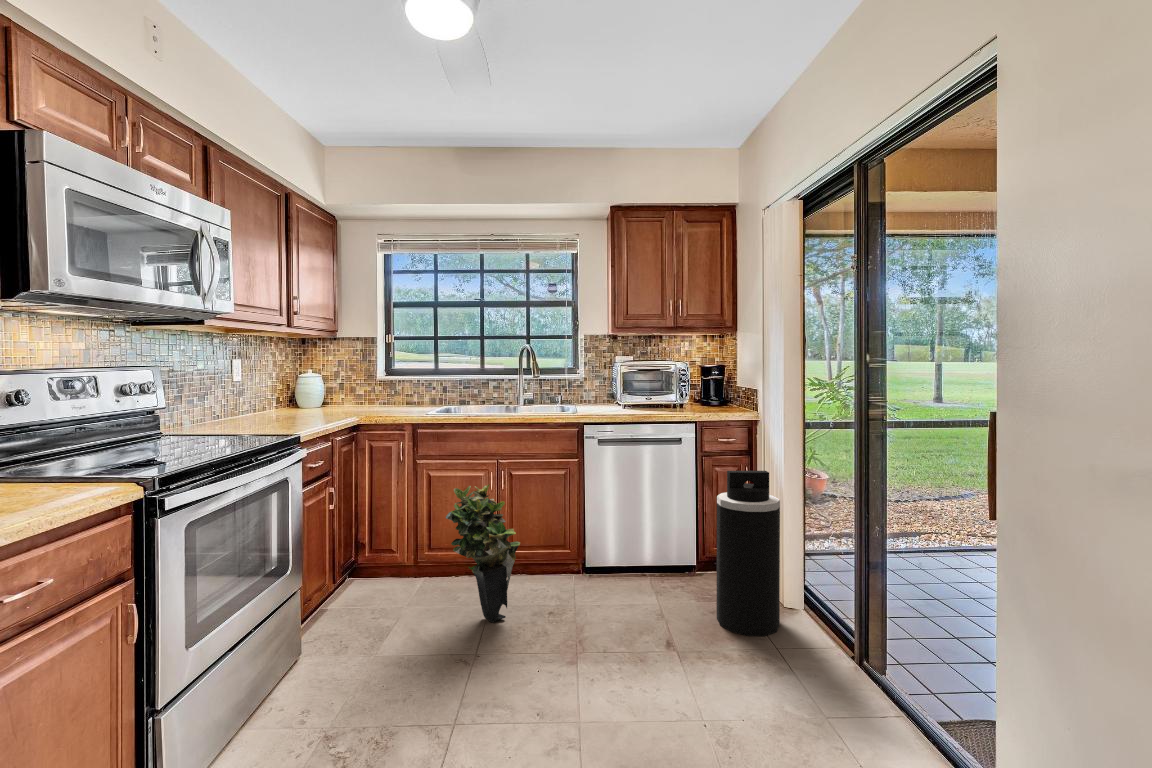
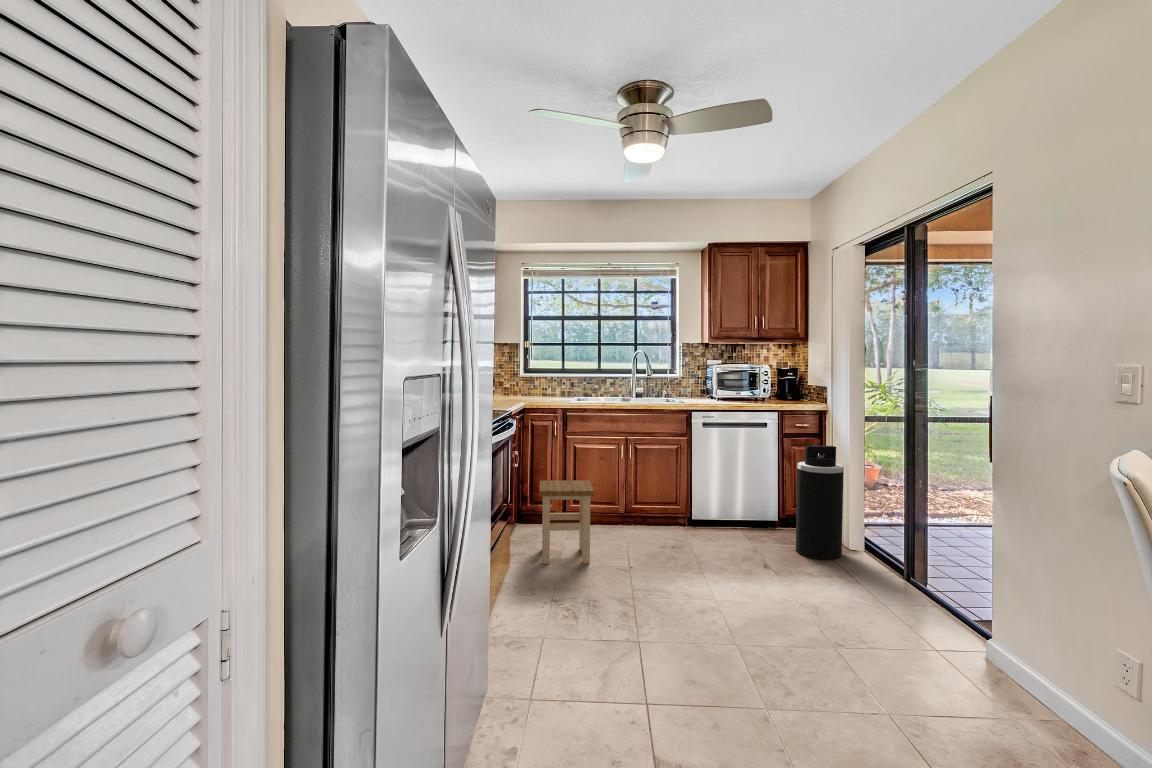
potted plant: present [446,485,520,622] -> none [603,453,654,548]
stool: none [323,527,423,664] -> present [540,480,594,564]

